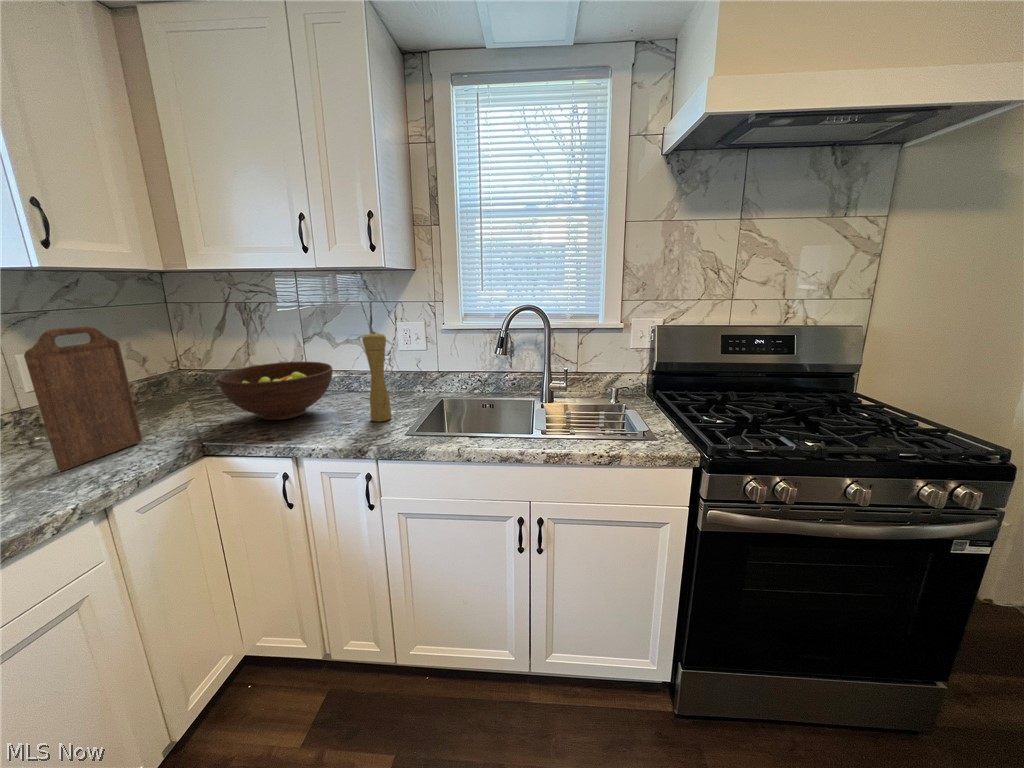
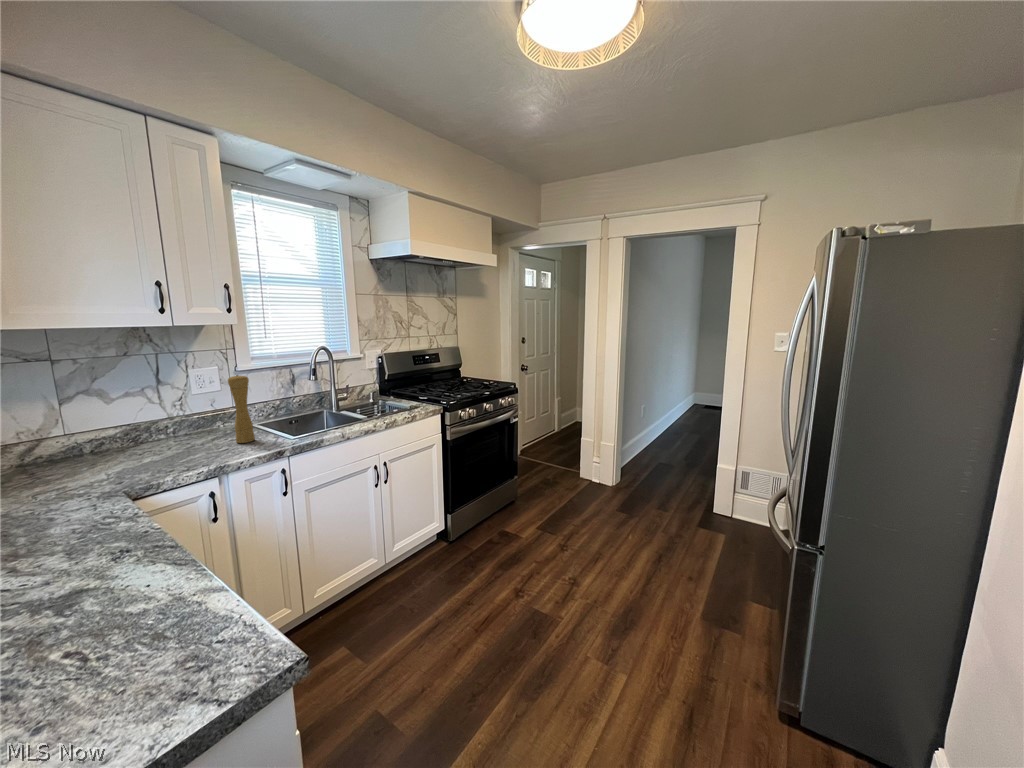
cutting board: present [24,326,142,471] -> none [7,396,45,537]
fruit bowl: present [217,362,333,420] -> none [60,412,189,470]

